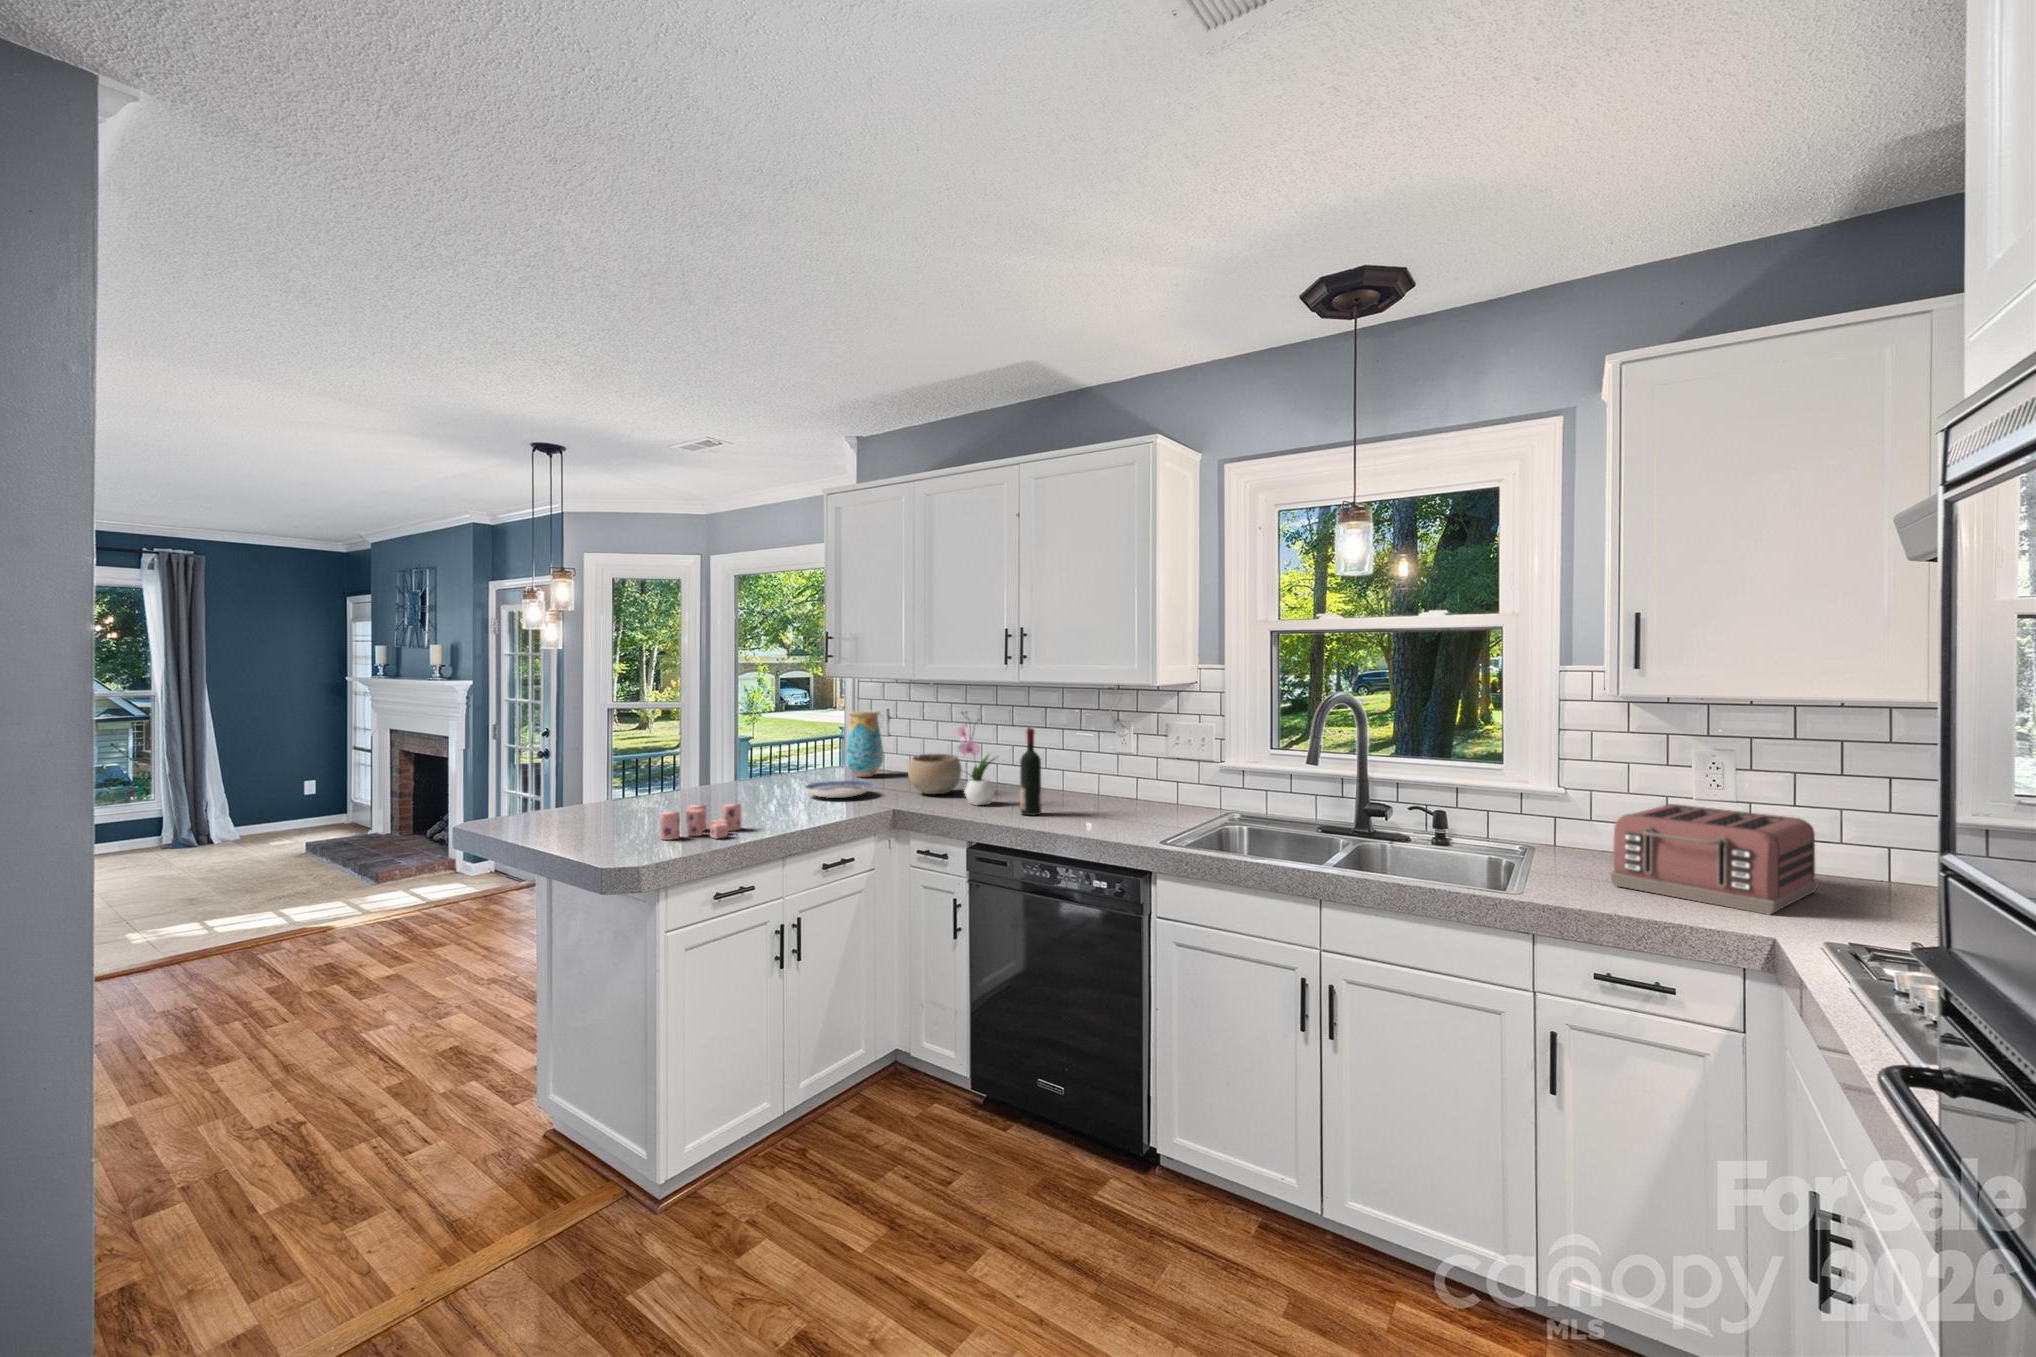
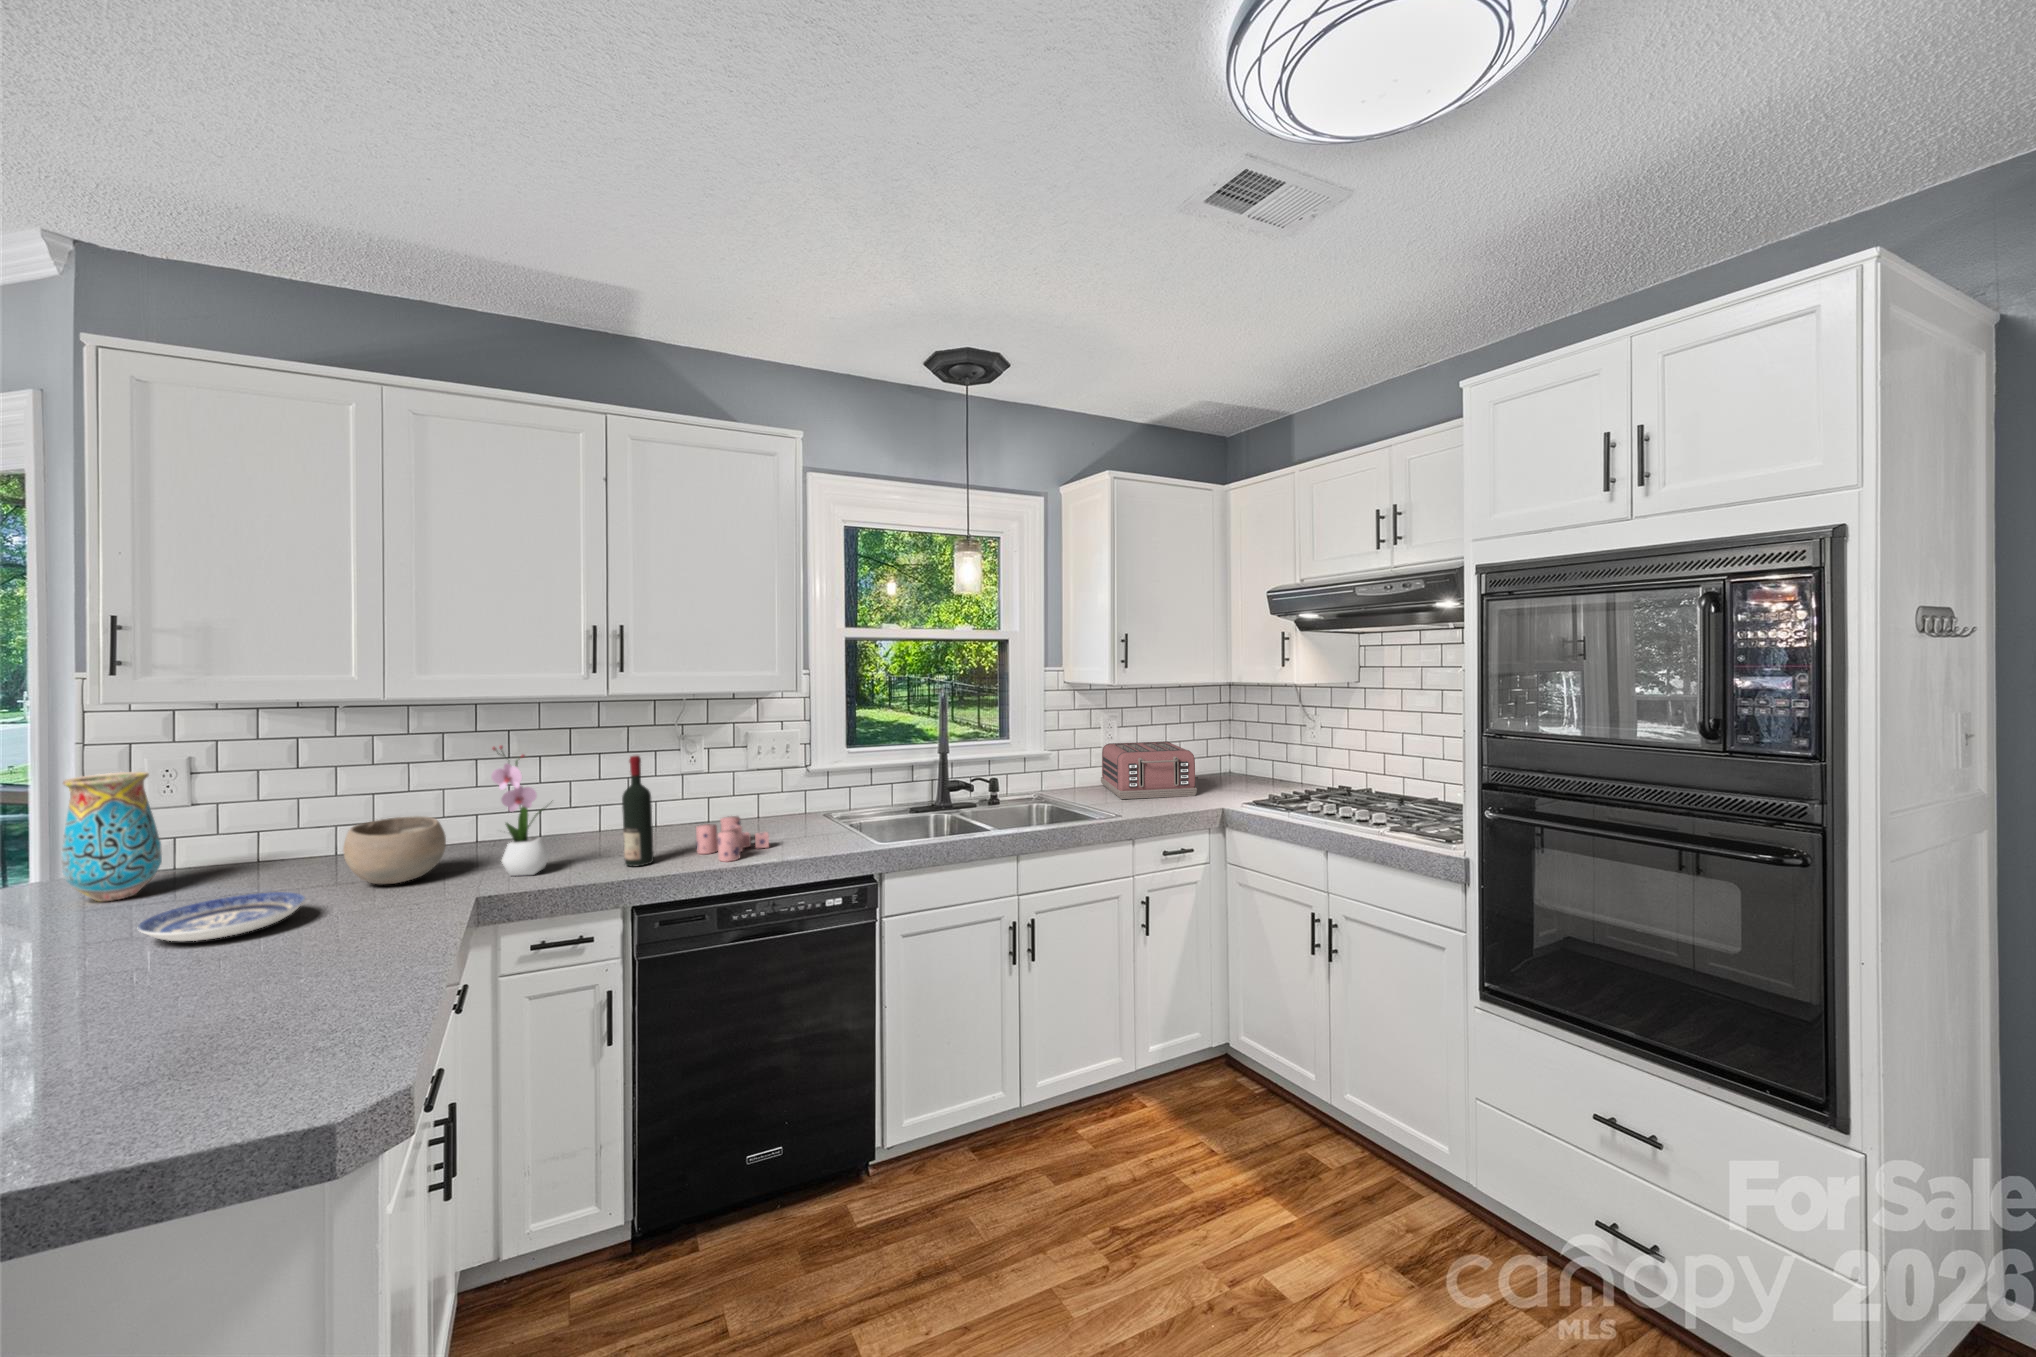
candle: present [660,804,742,840] -> present [696,816,769,862]

